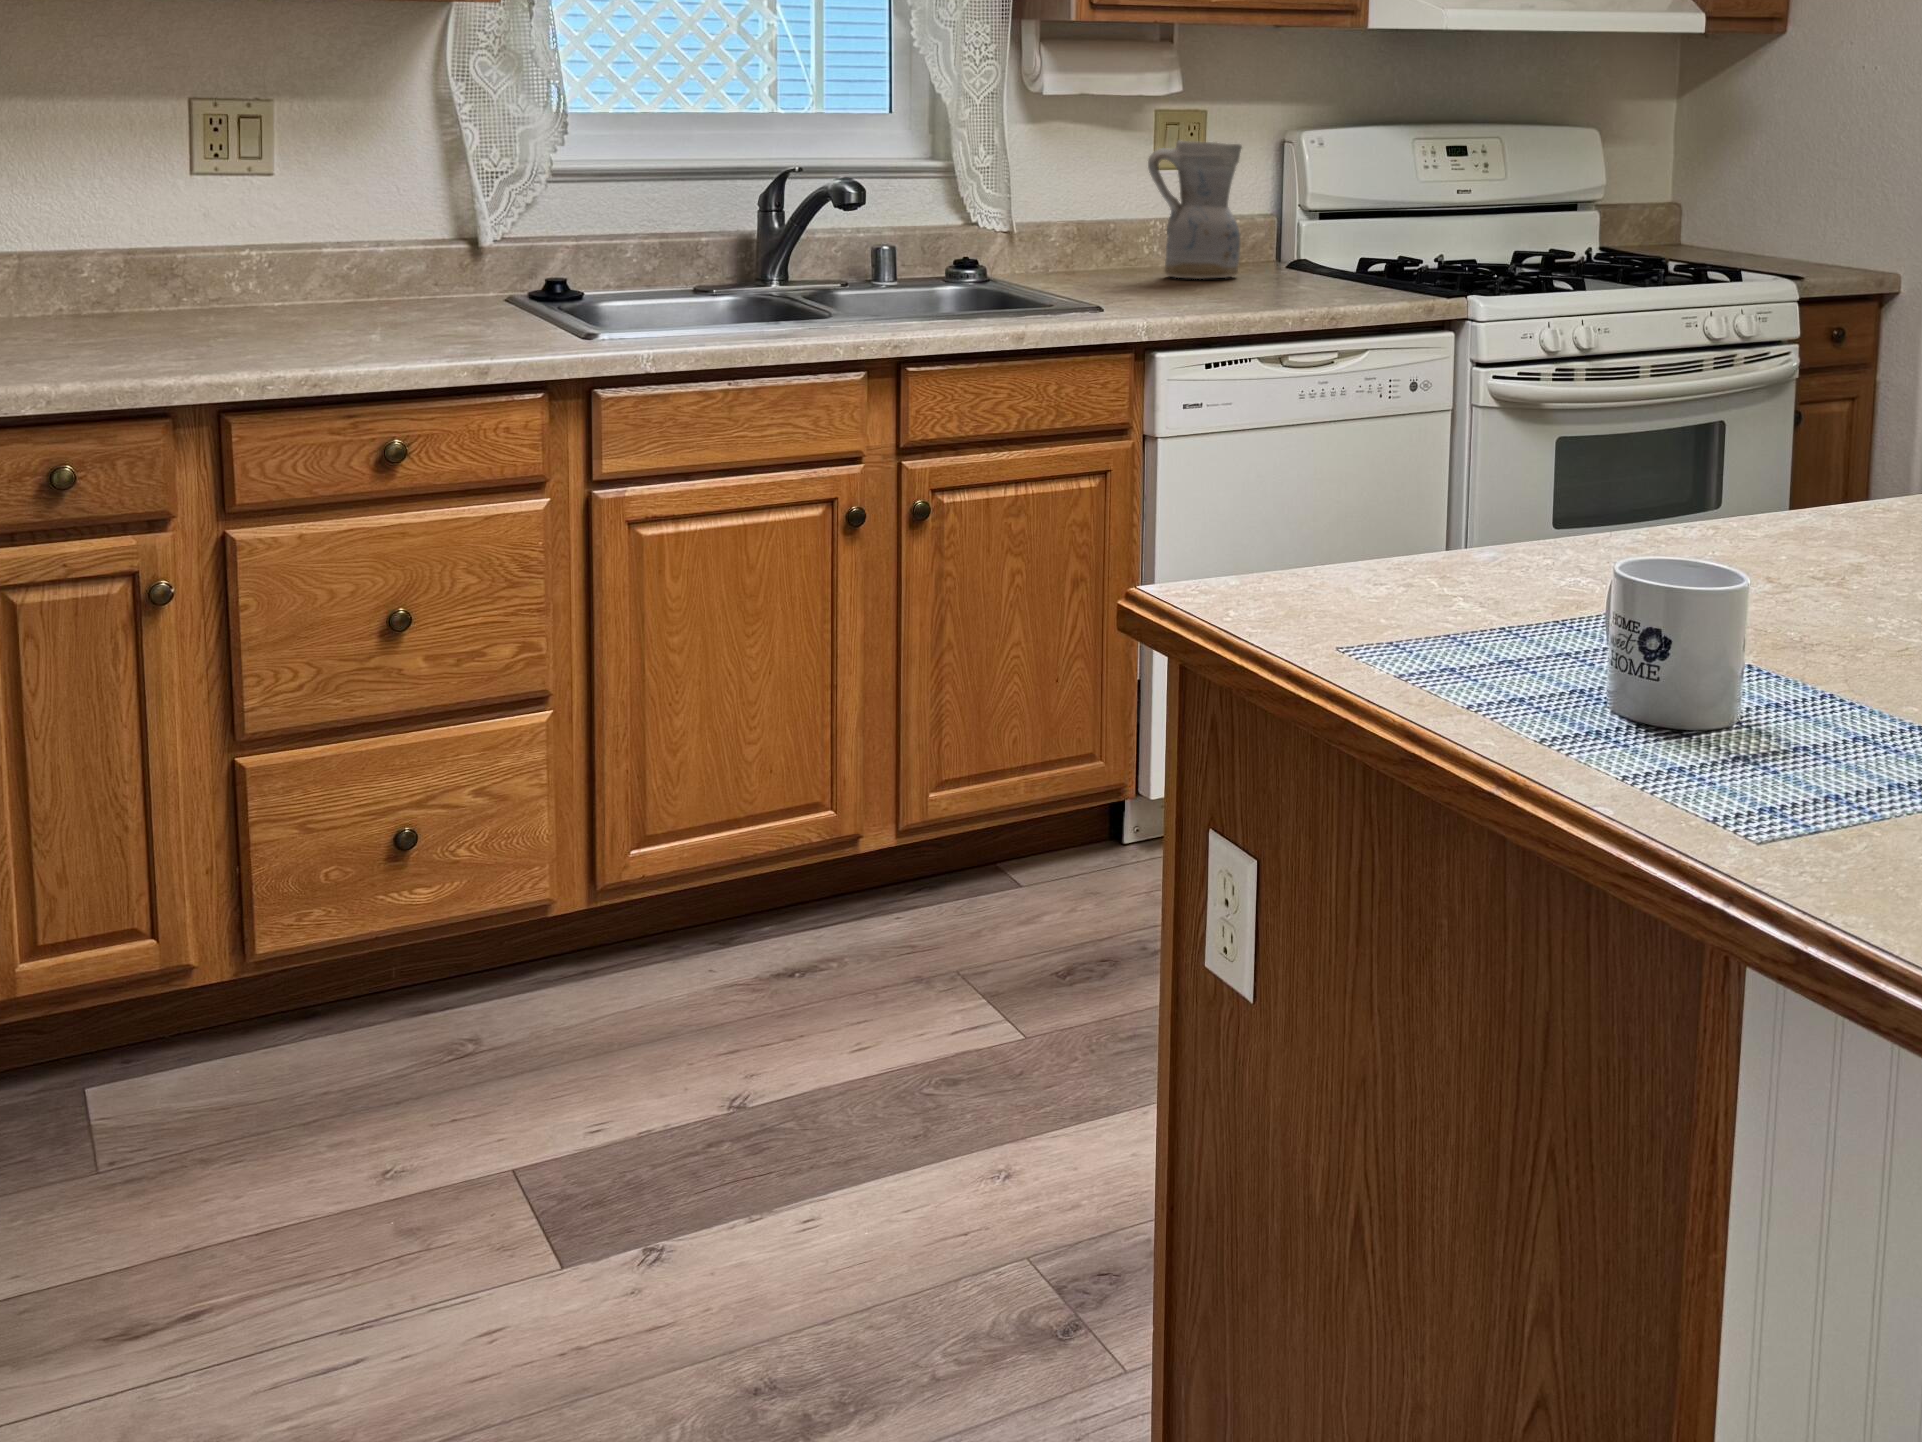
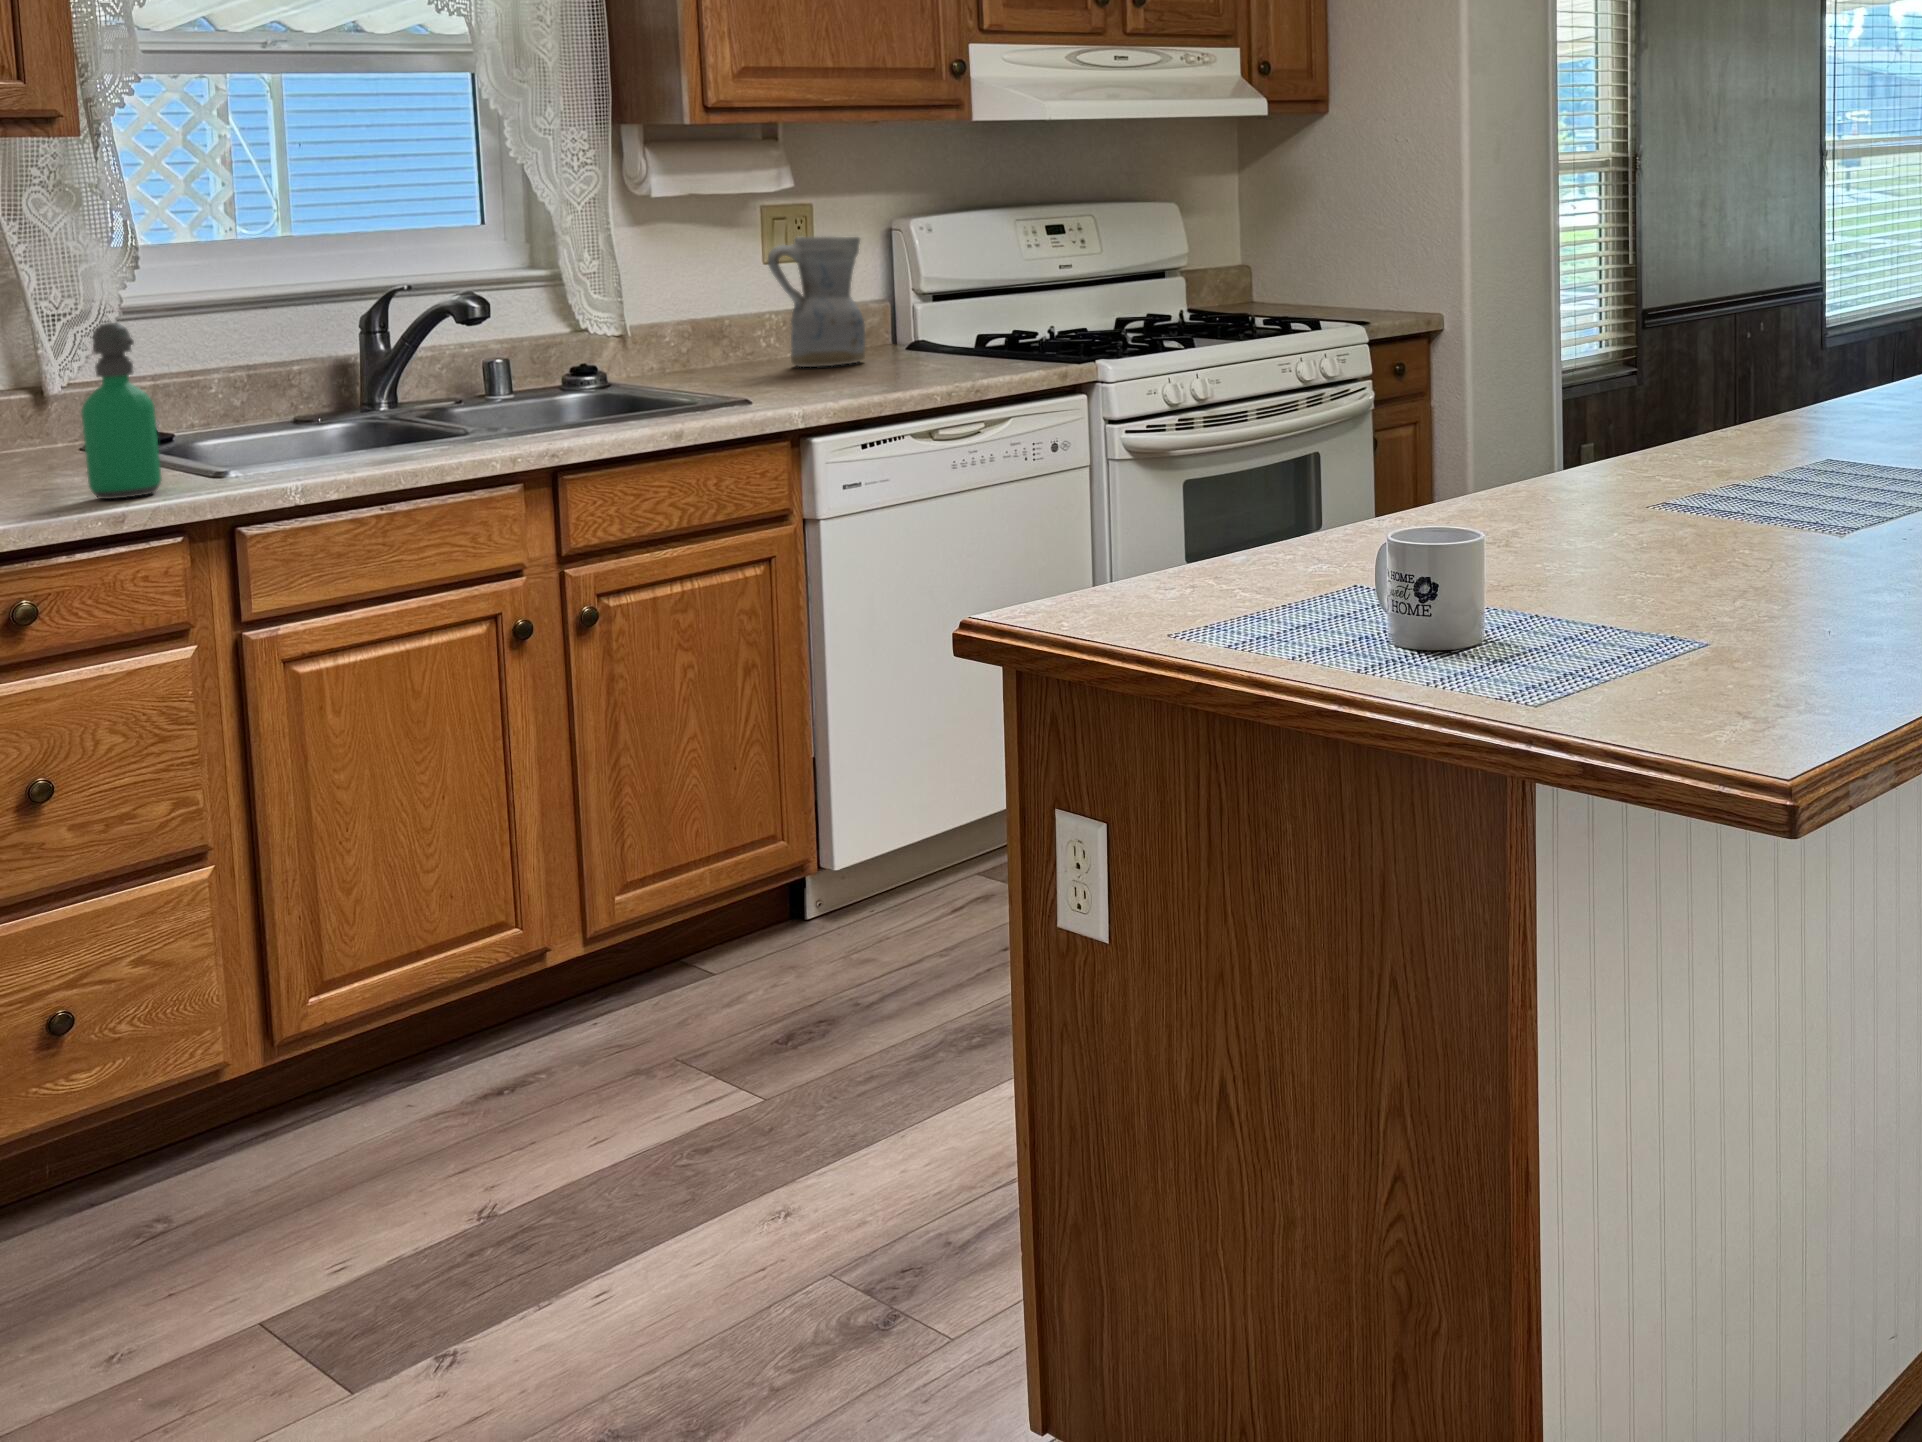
soap dispenser: none [473,178,536,347] -> present [81,323,161,499]

